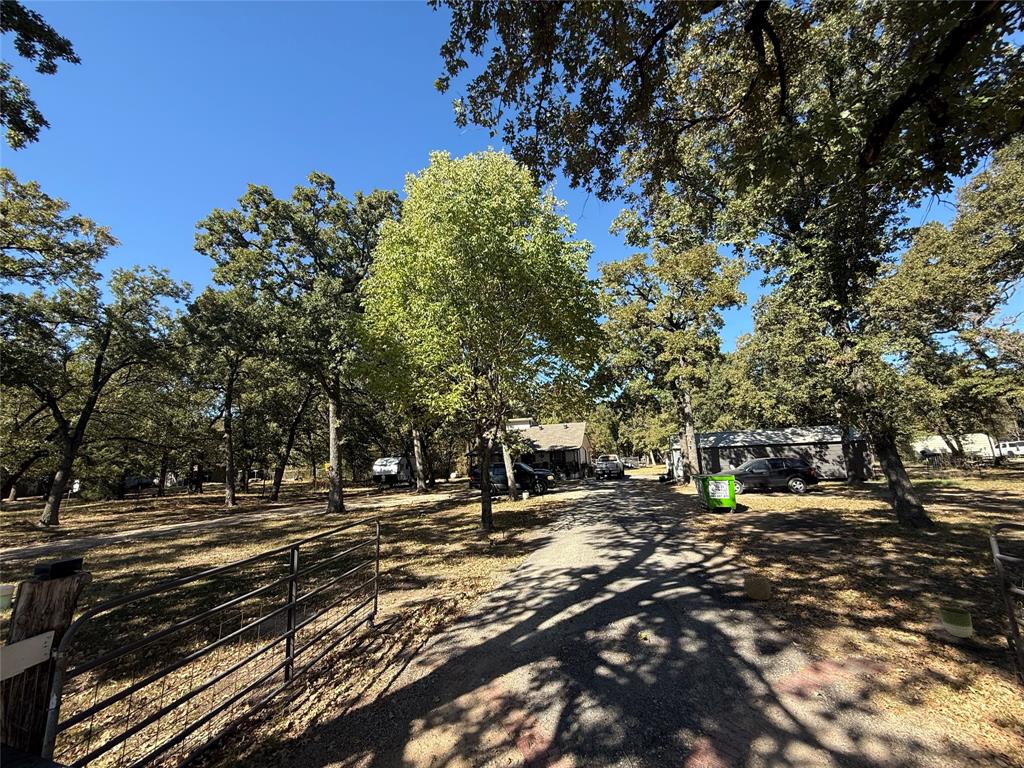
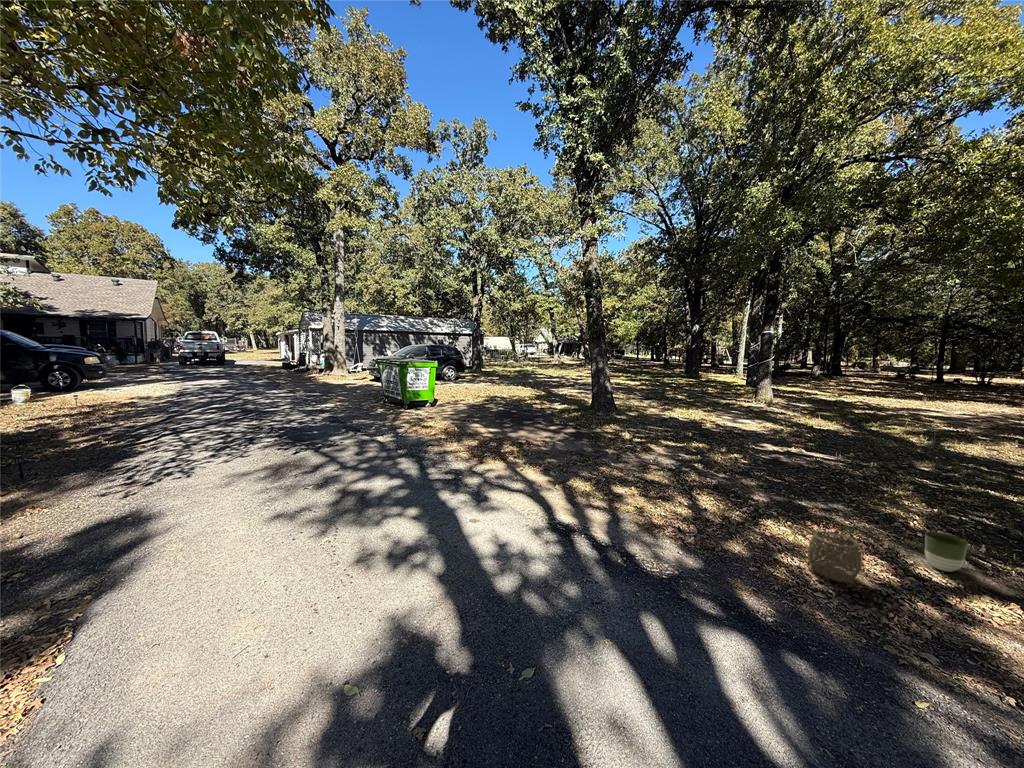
woven basket: present [744,573,771,600] -> present [808,531,862,582]

